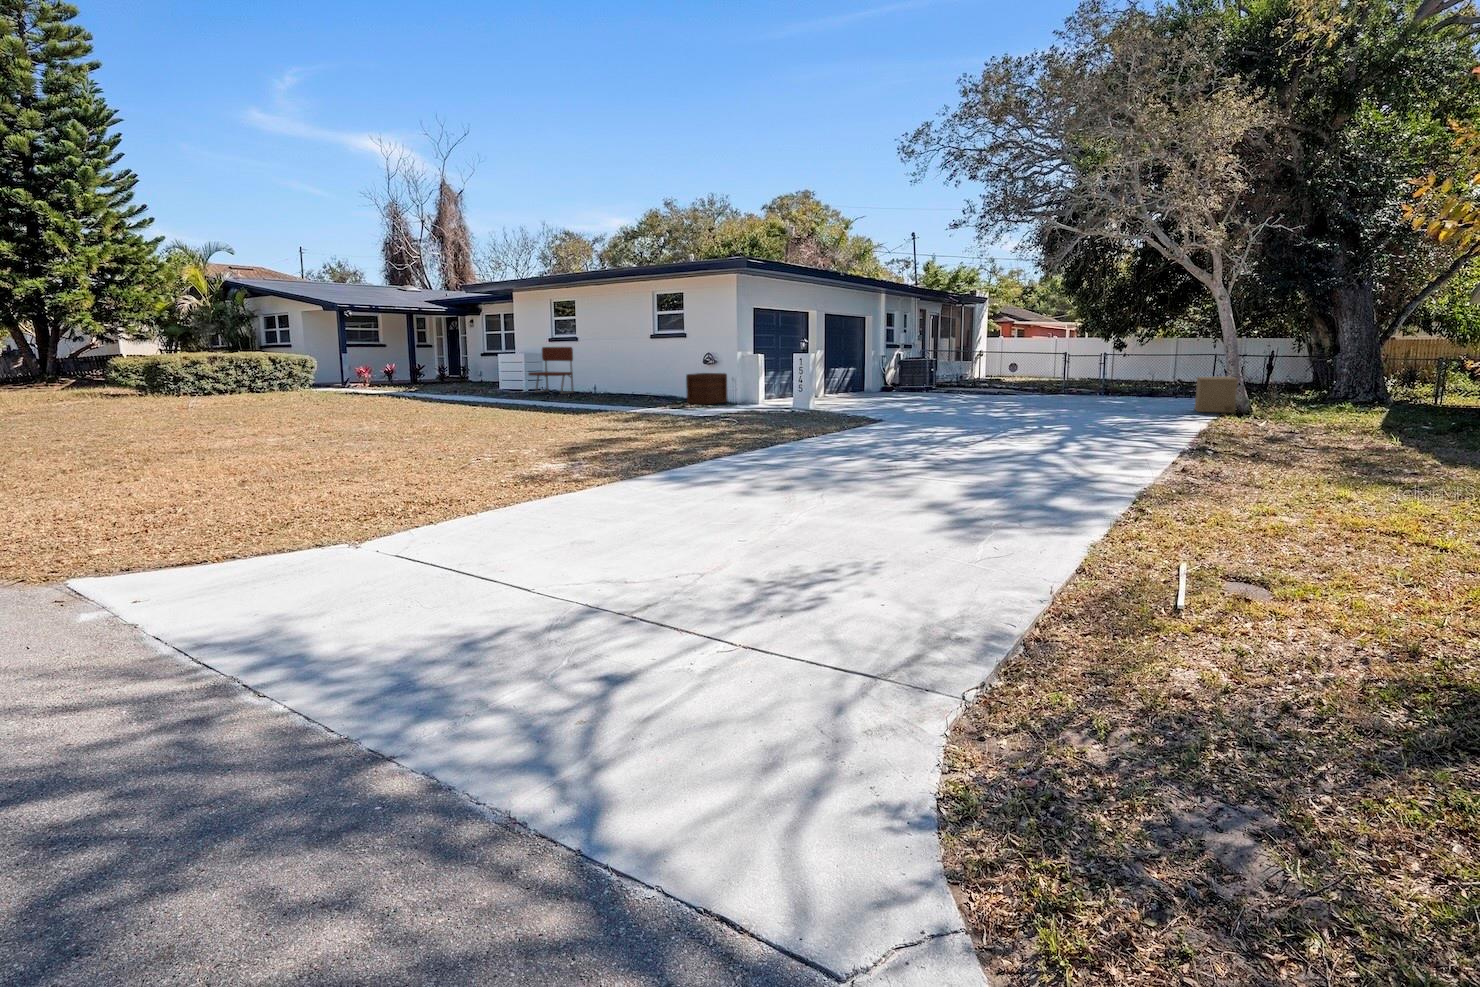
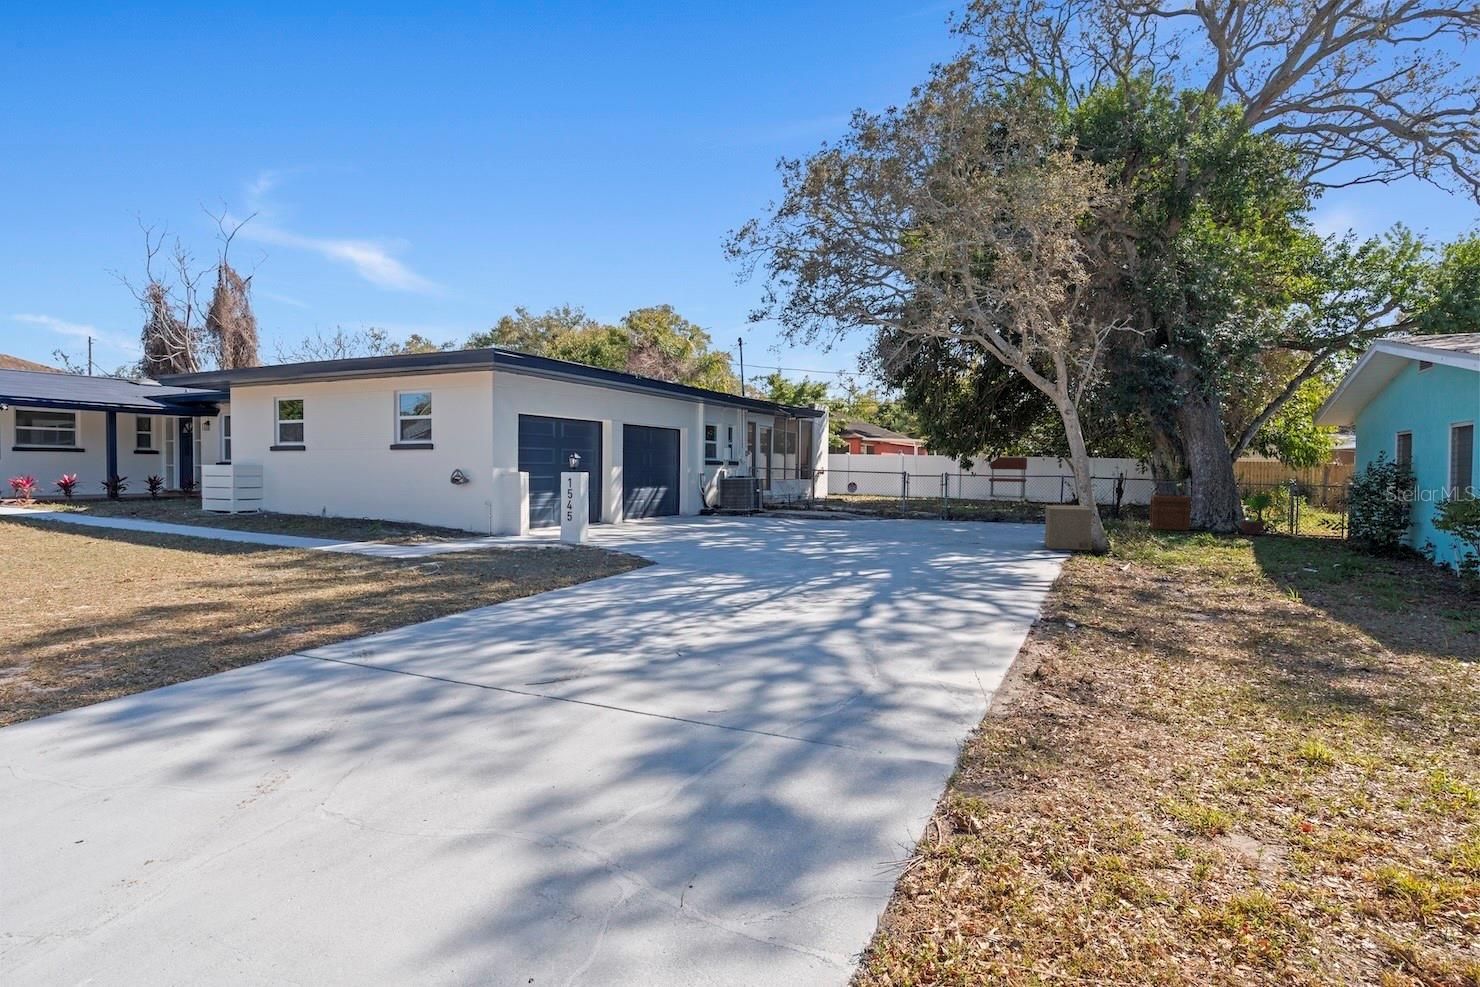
bench: present [529,347,574,394] -> present [989,457,1027,497]
potted tree: none [1378,361,1411,402] -> present [1240,493,1272,535]
wooden crate: present [686,373,728,404] -> present [1150,495,1191,531]

